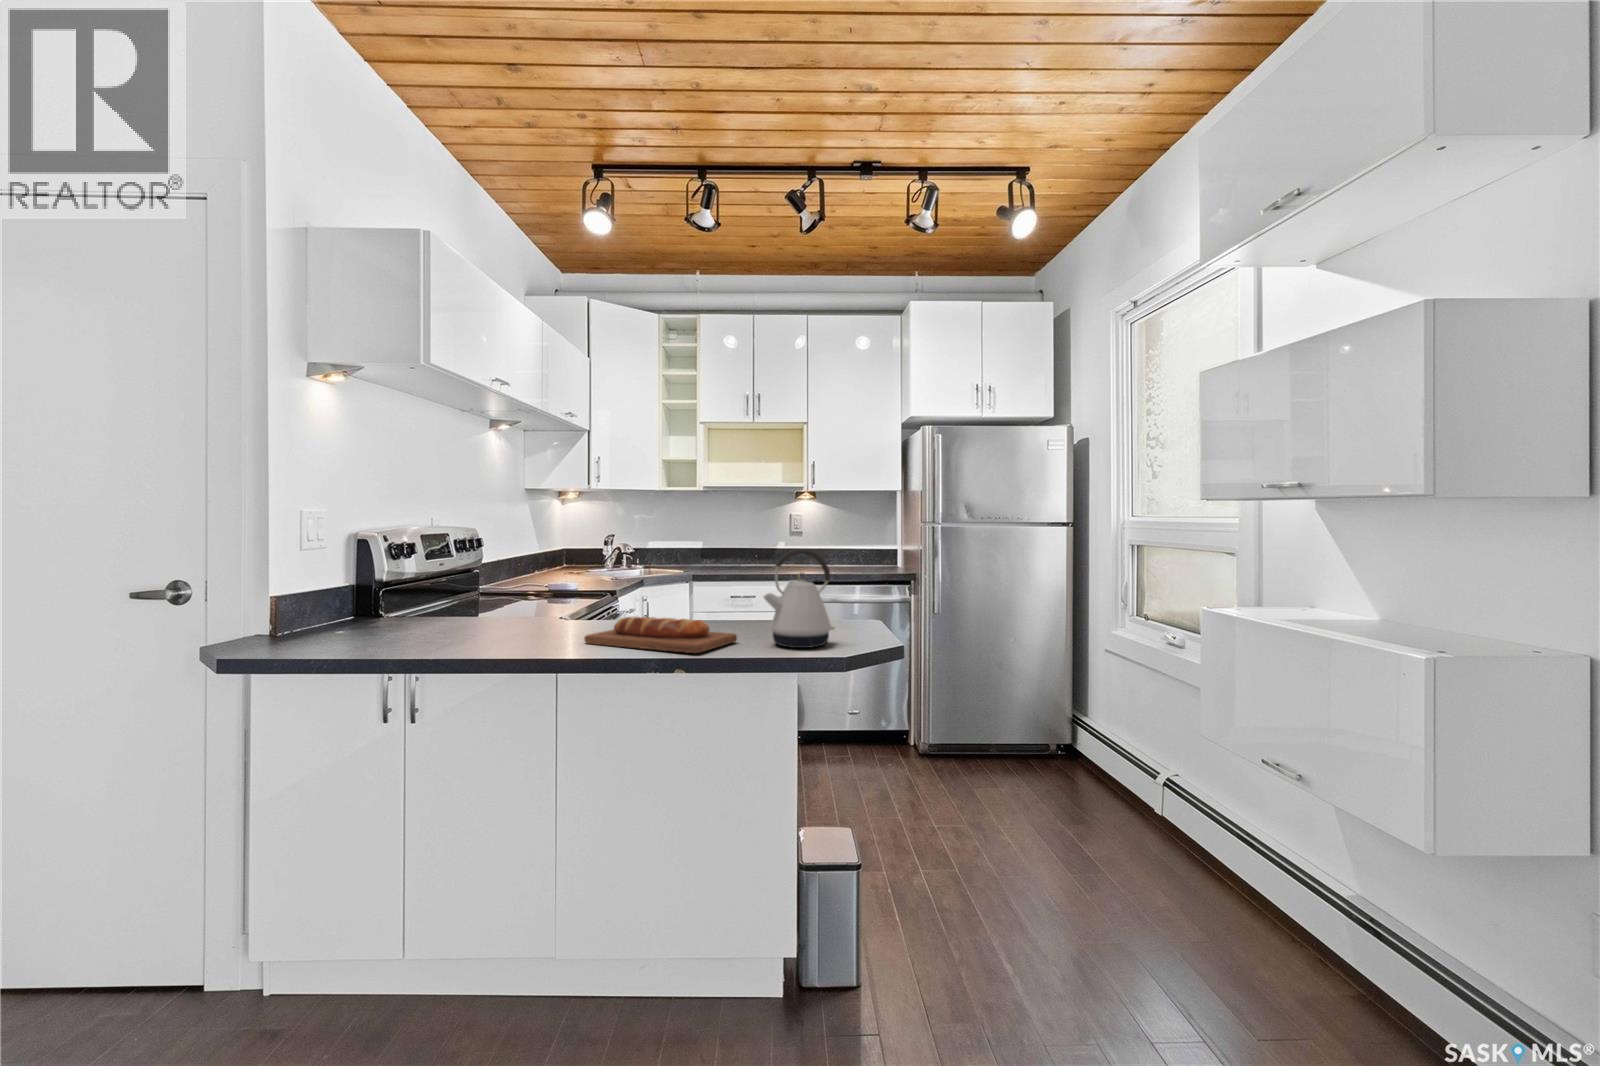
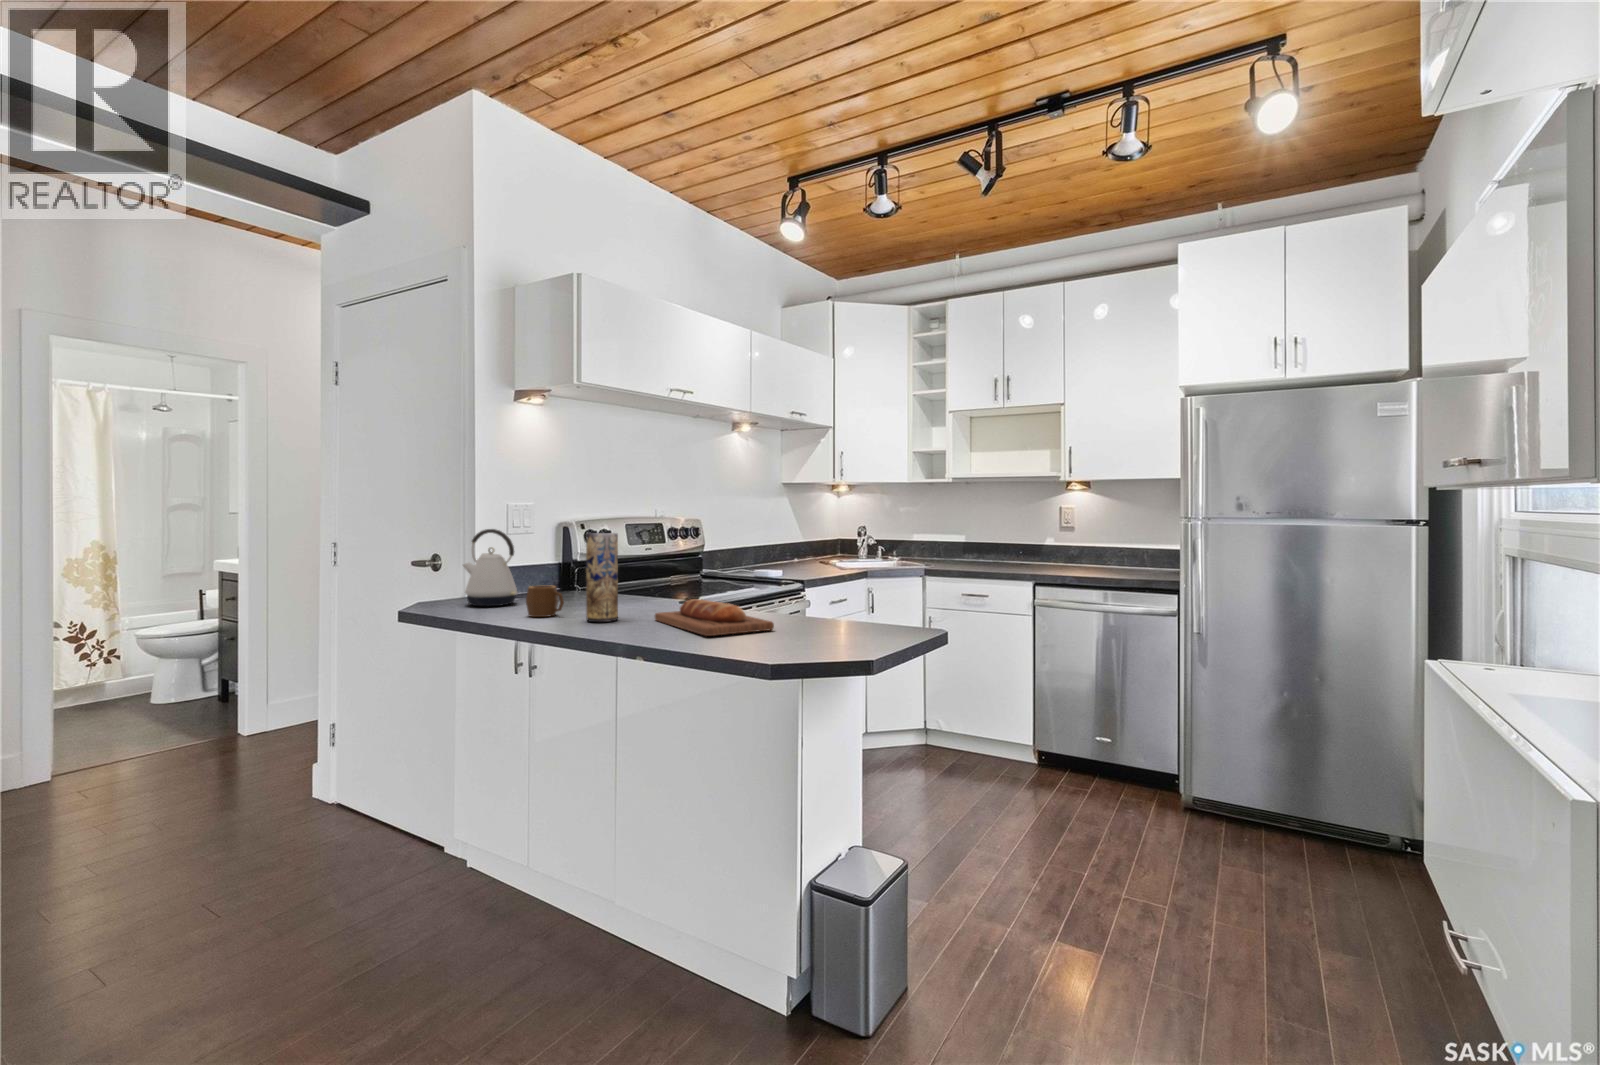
vase: none [507,547,545,652] -> present [586,533,618,622]
kettle: present [763,549,834,648] -> present [463,529,518,606]
mug: none [409,613,463,653] -> present [526,586,564,617]

